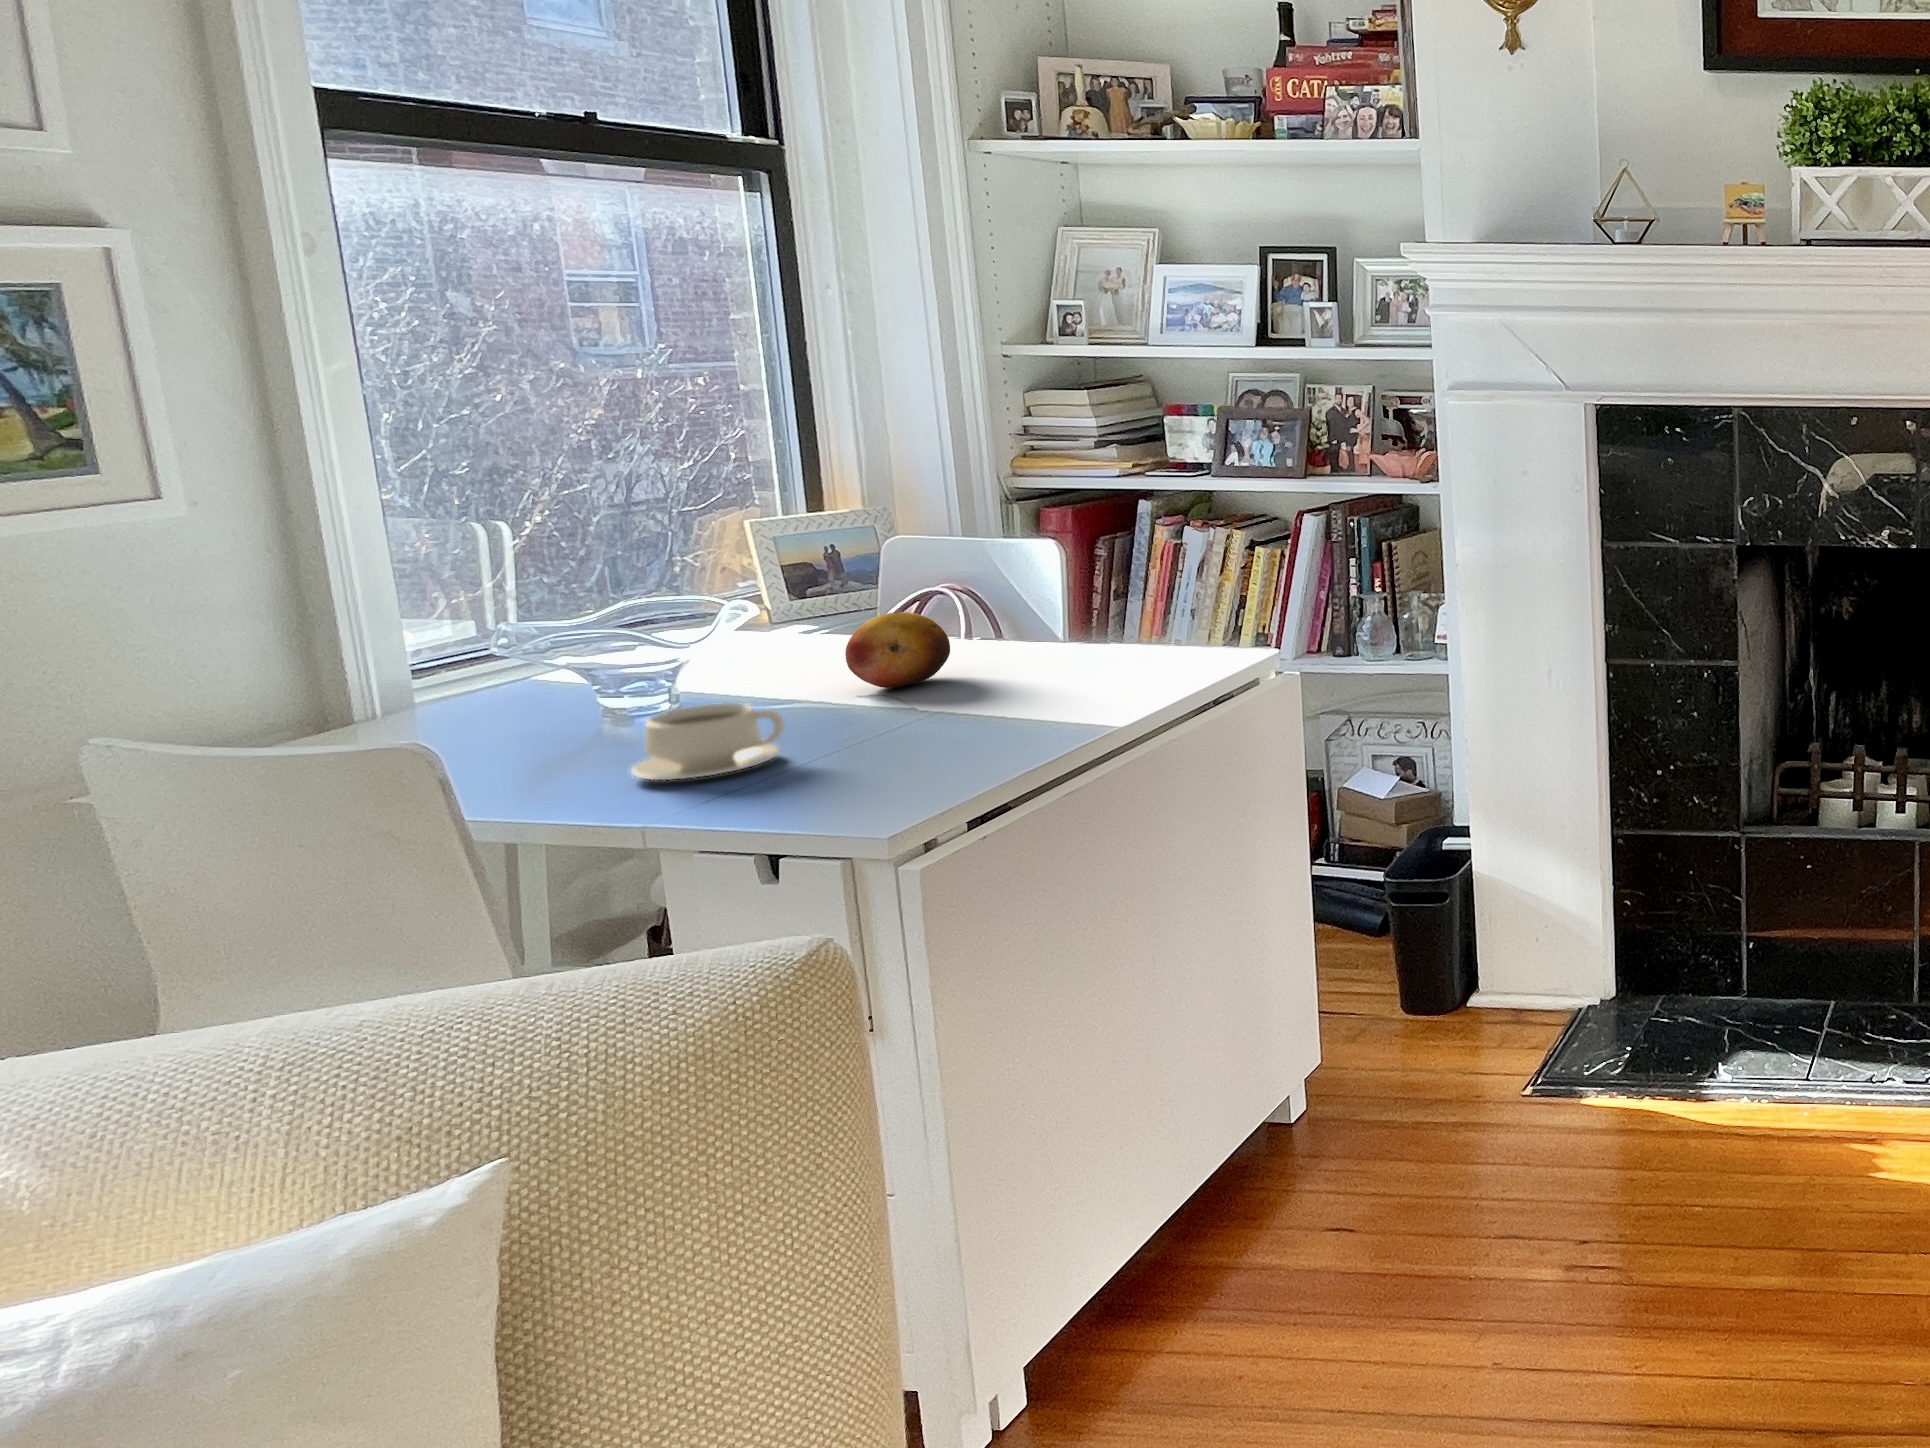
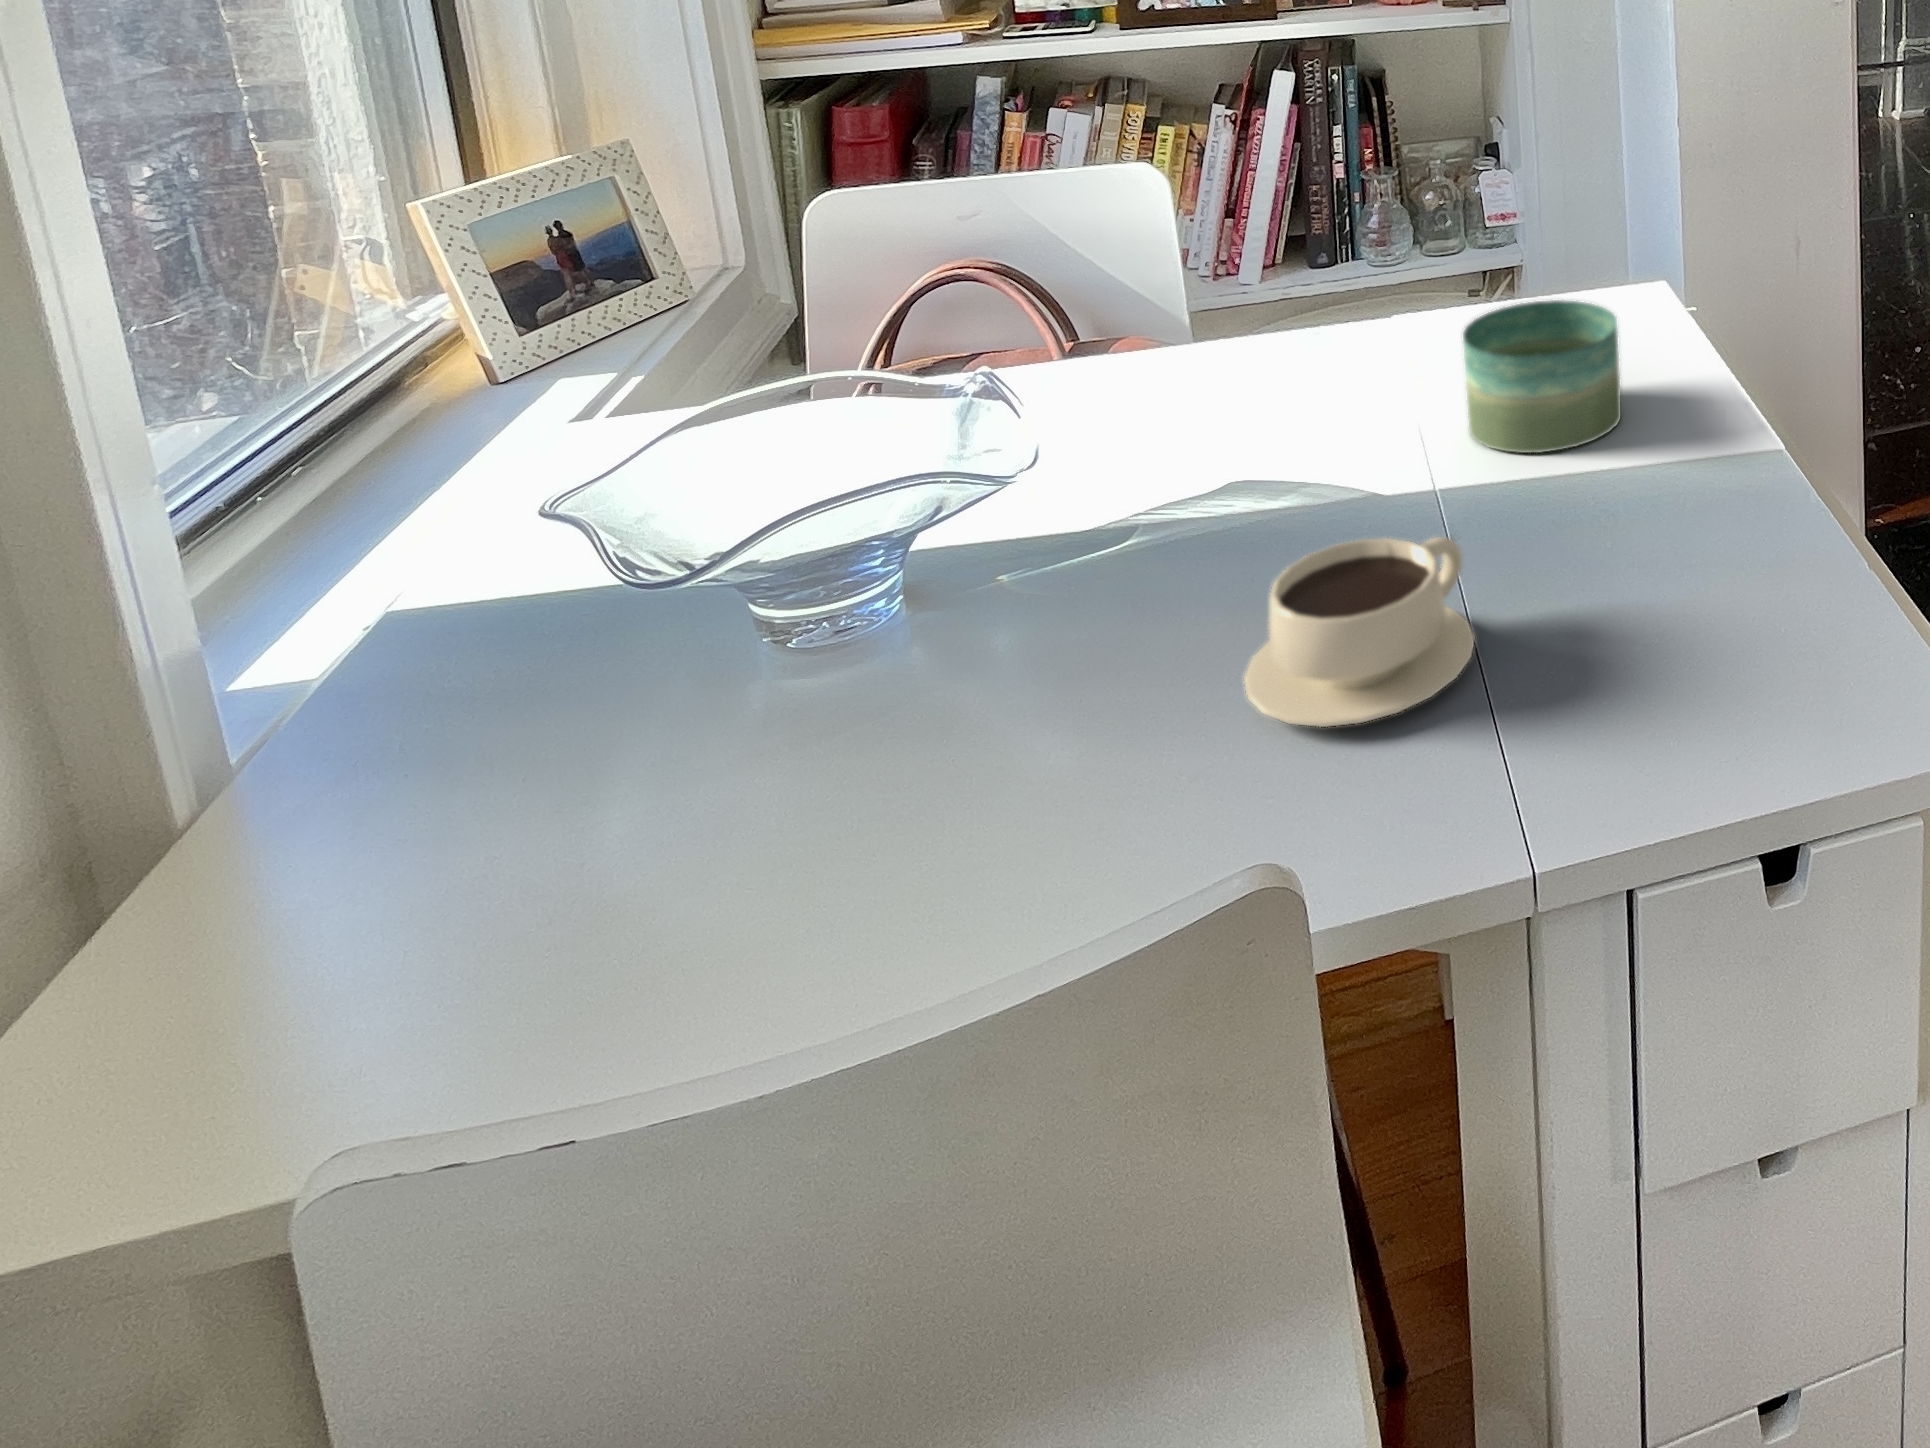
fruit: present [845,612,950,688] -> none [1159,320,1307,456]
candle: none [971,630,1084,713] -> present [1463,300,1621,453]

